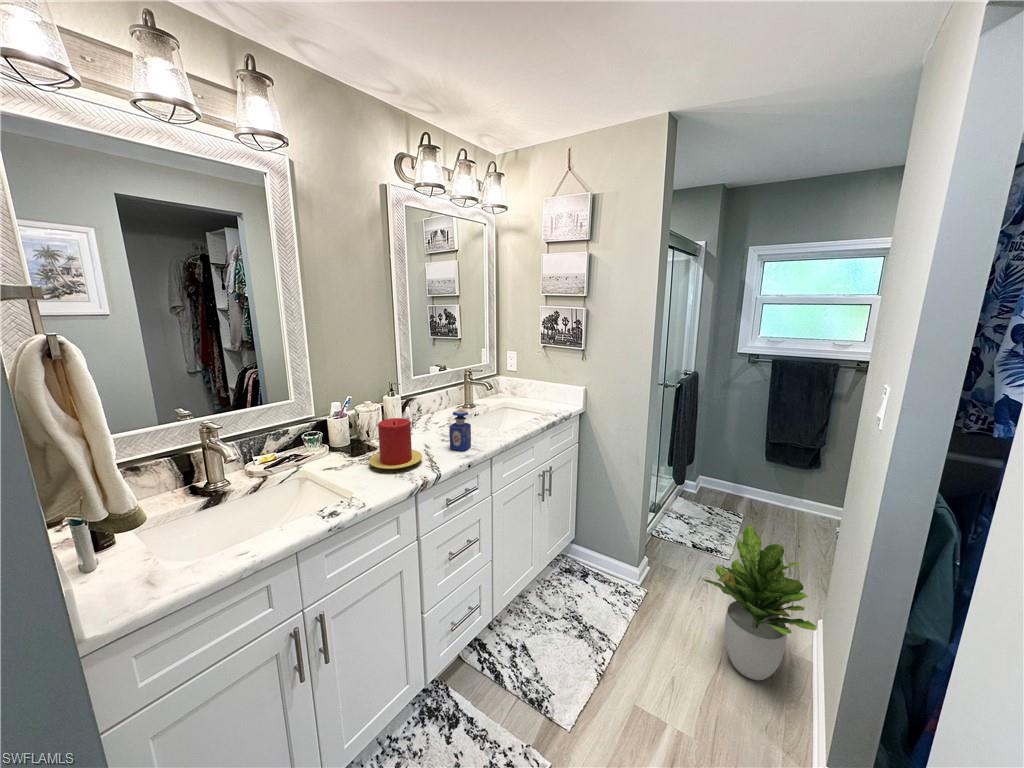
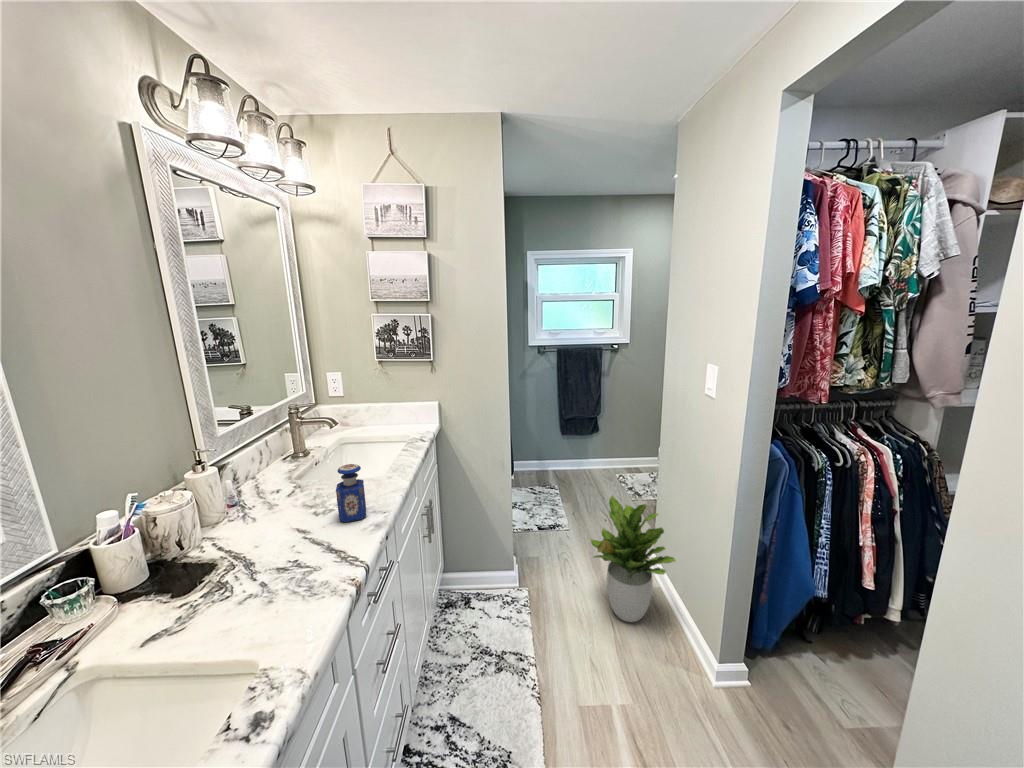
candle: present [369,418,422,469] -> none [229,502,322,597]

